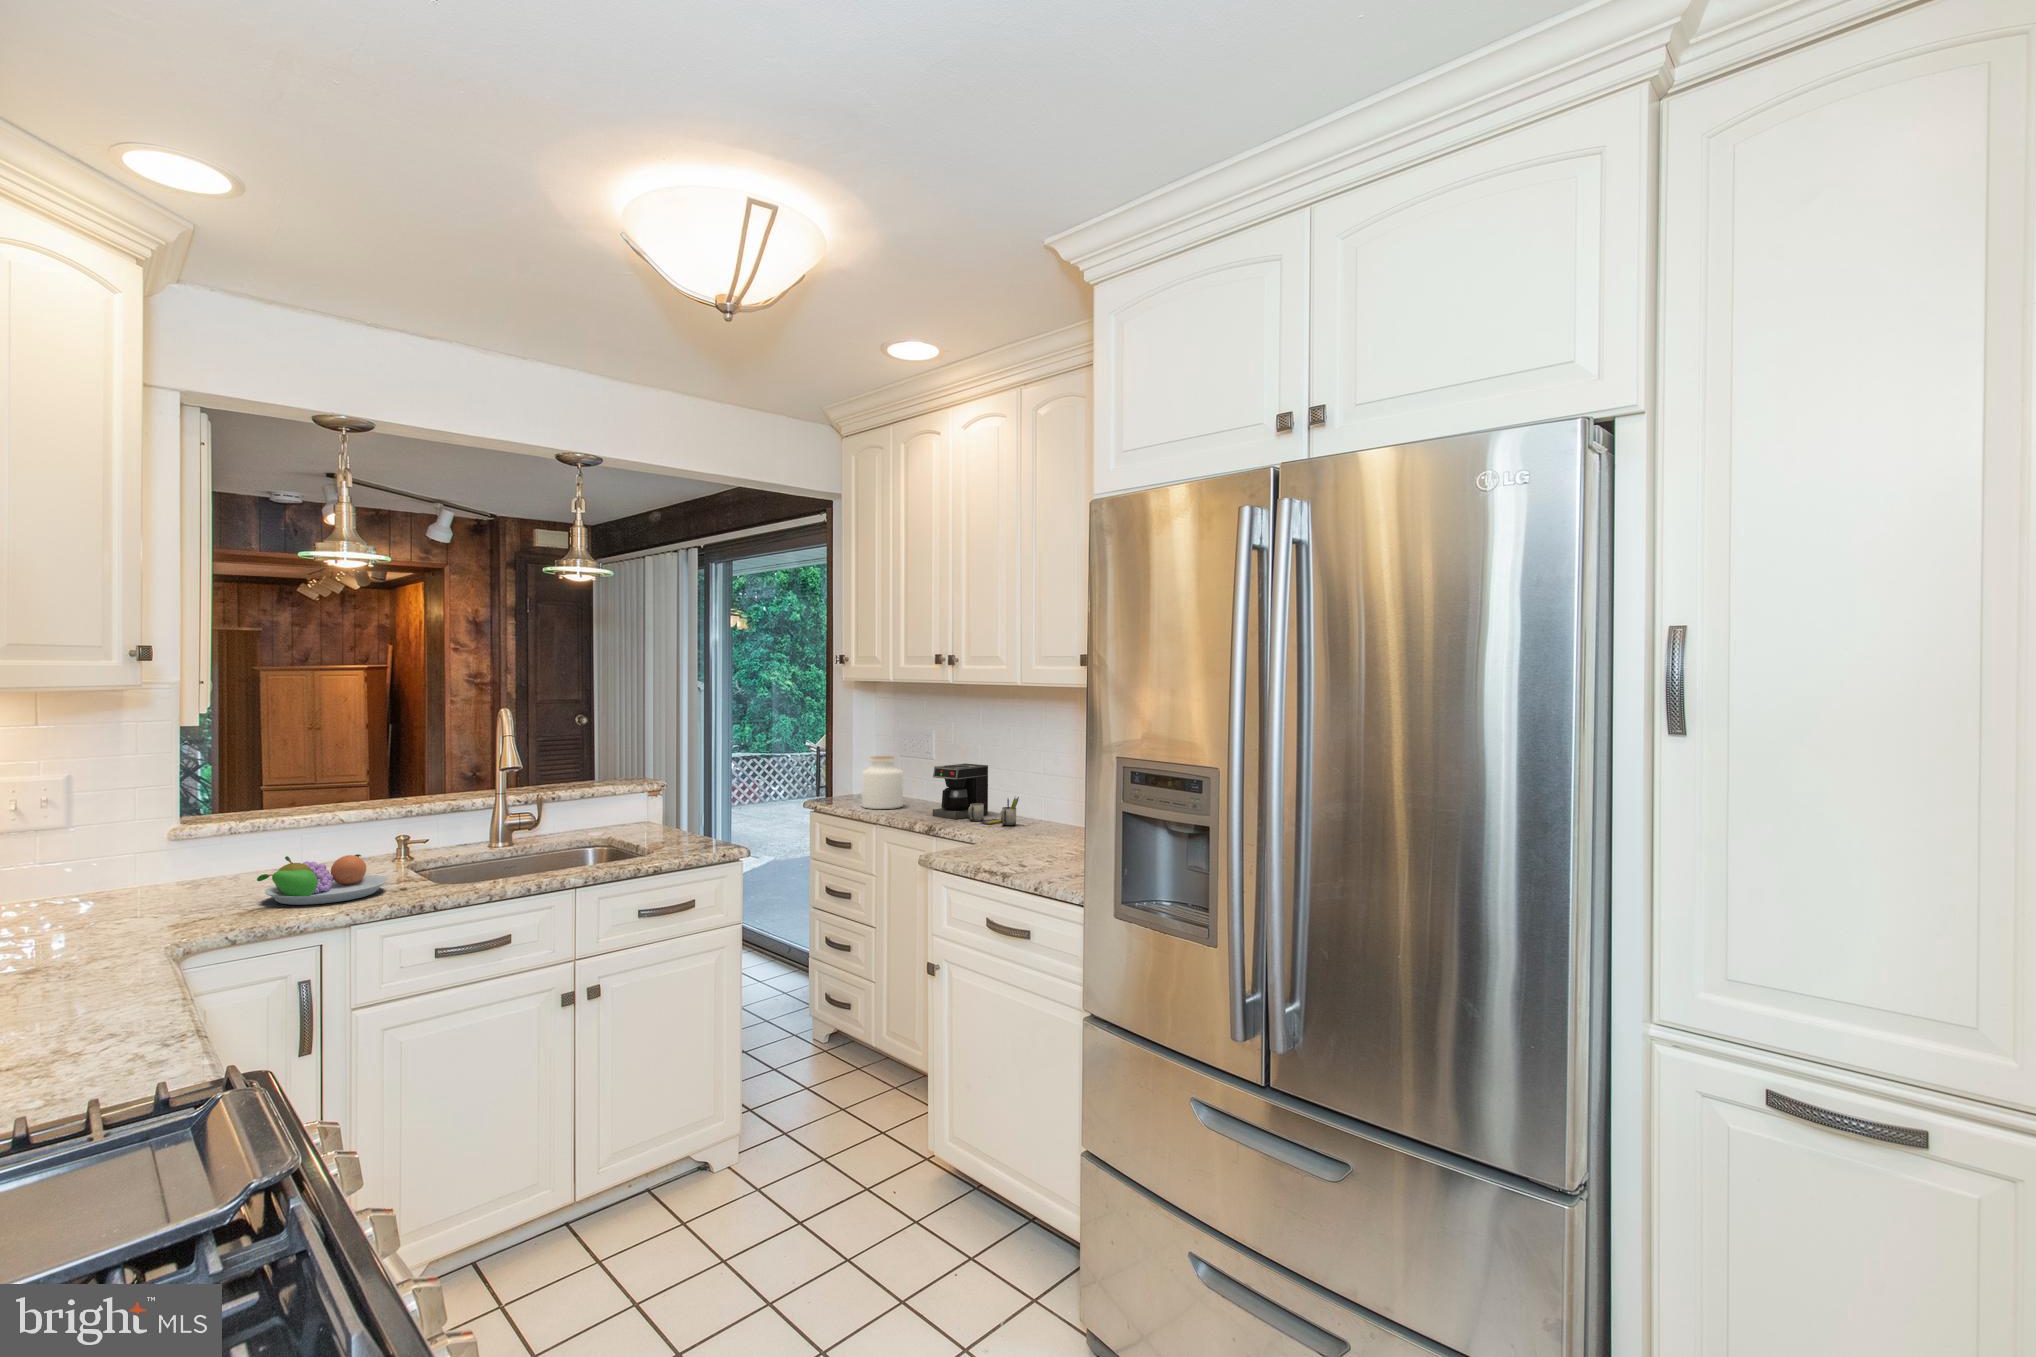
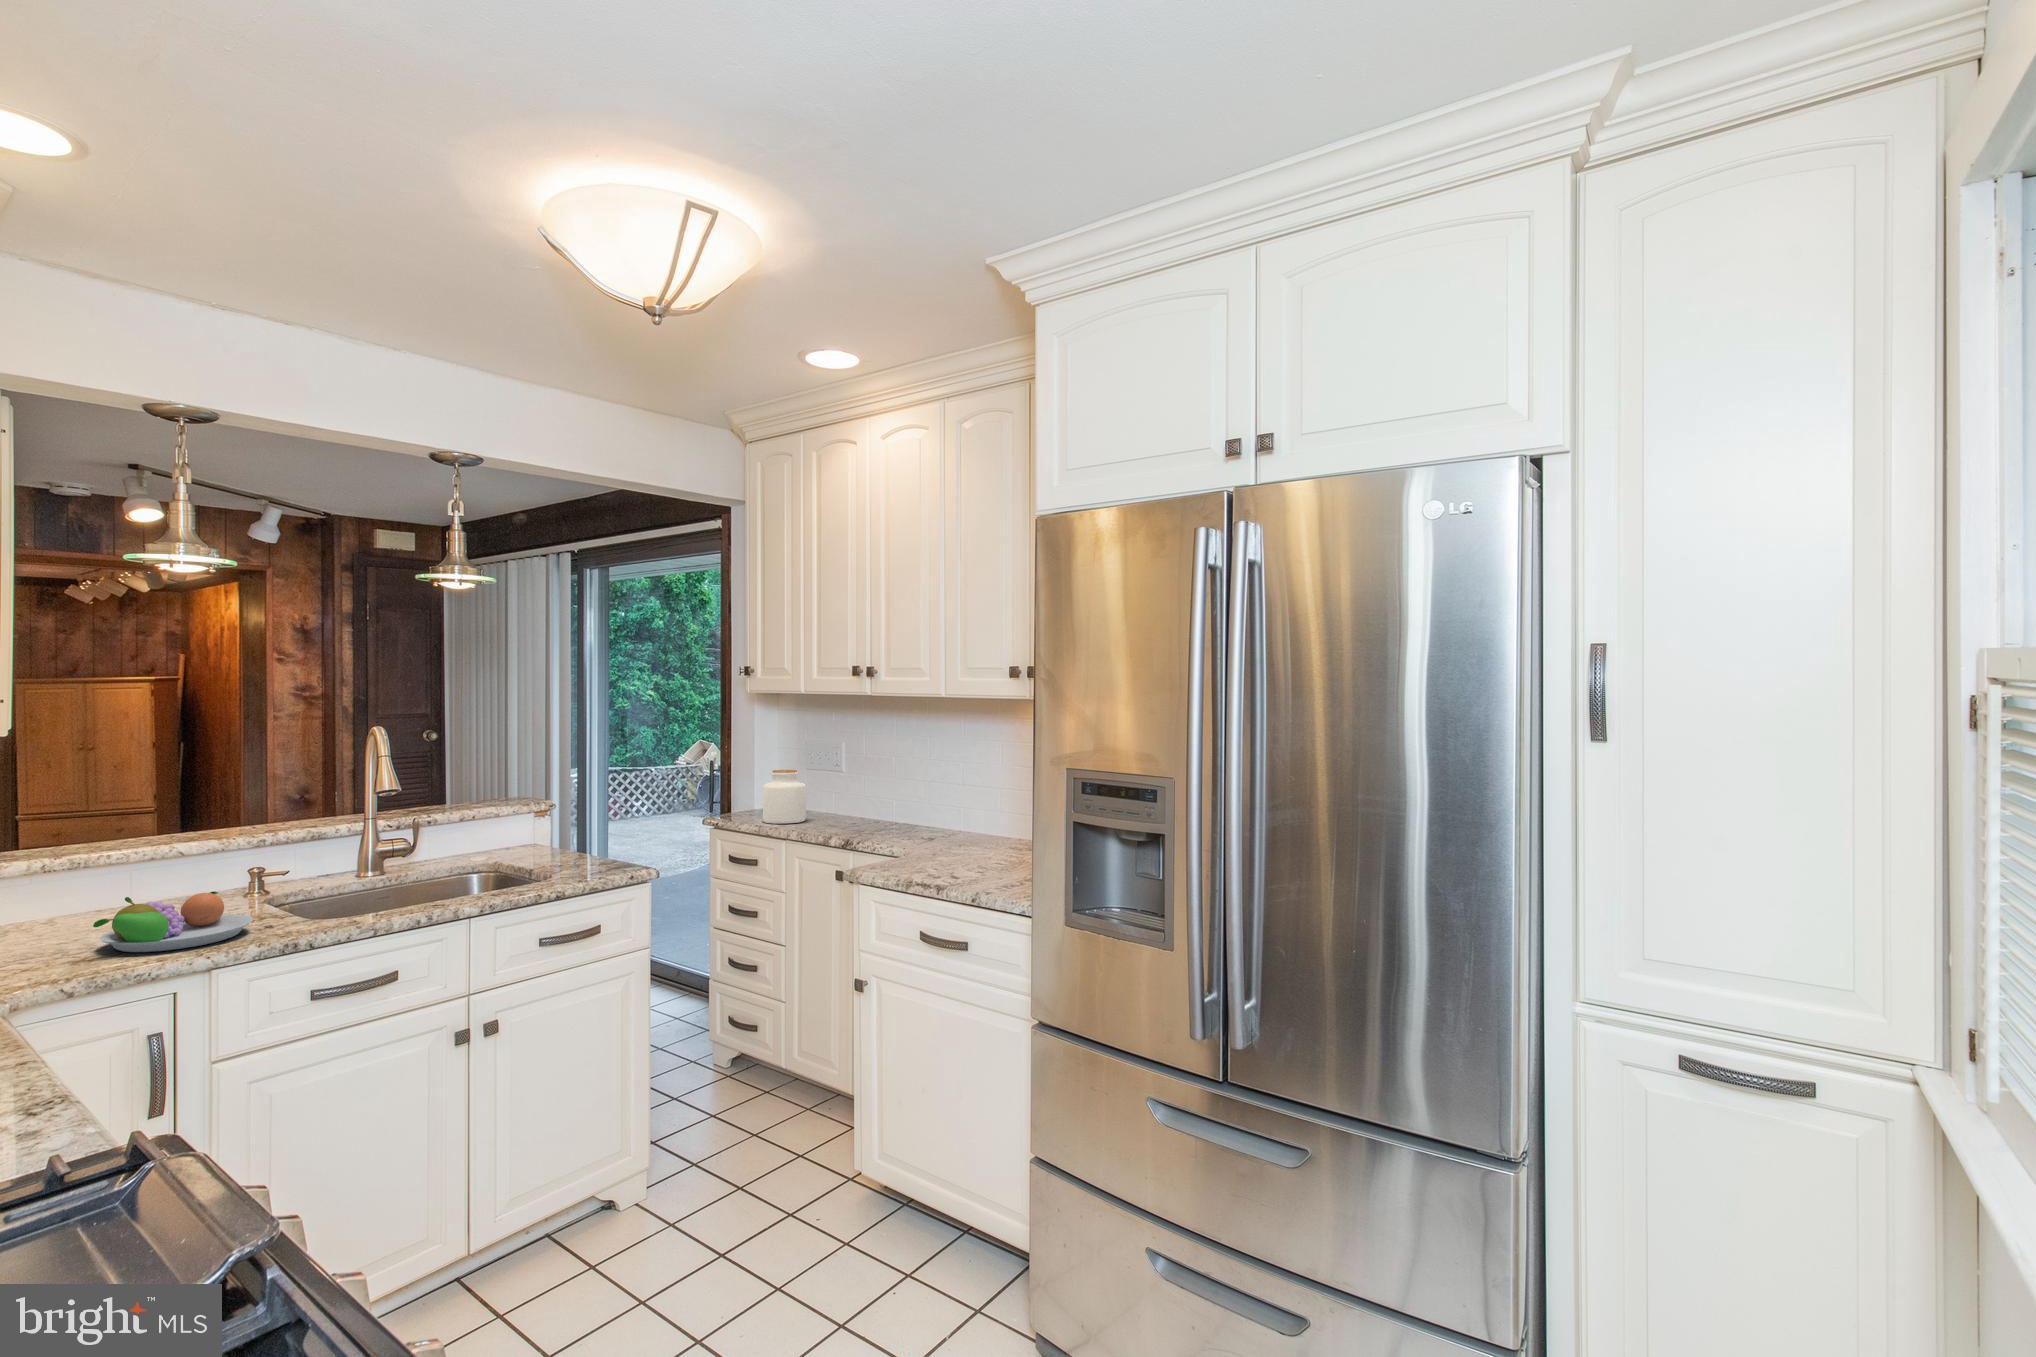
coffee maker: present [933,764,1019,825] -> none [840,776,931,837]

